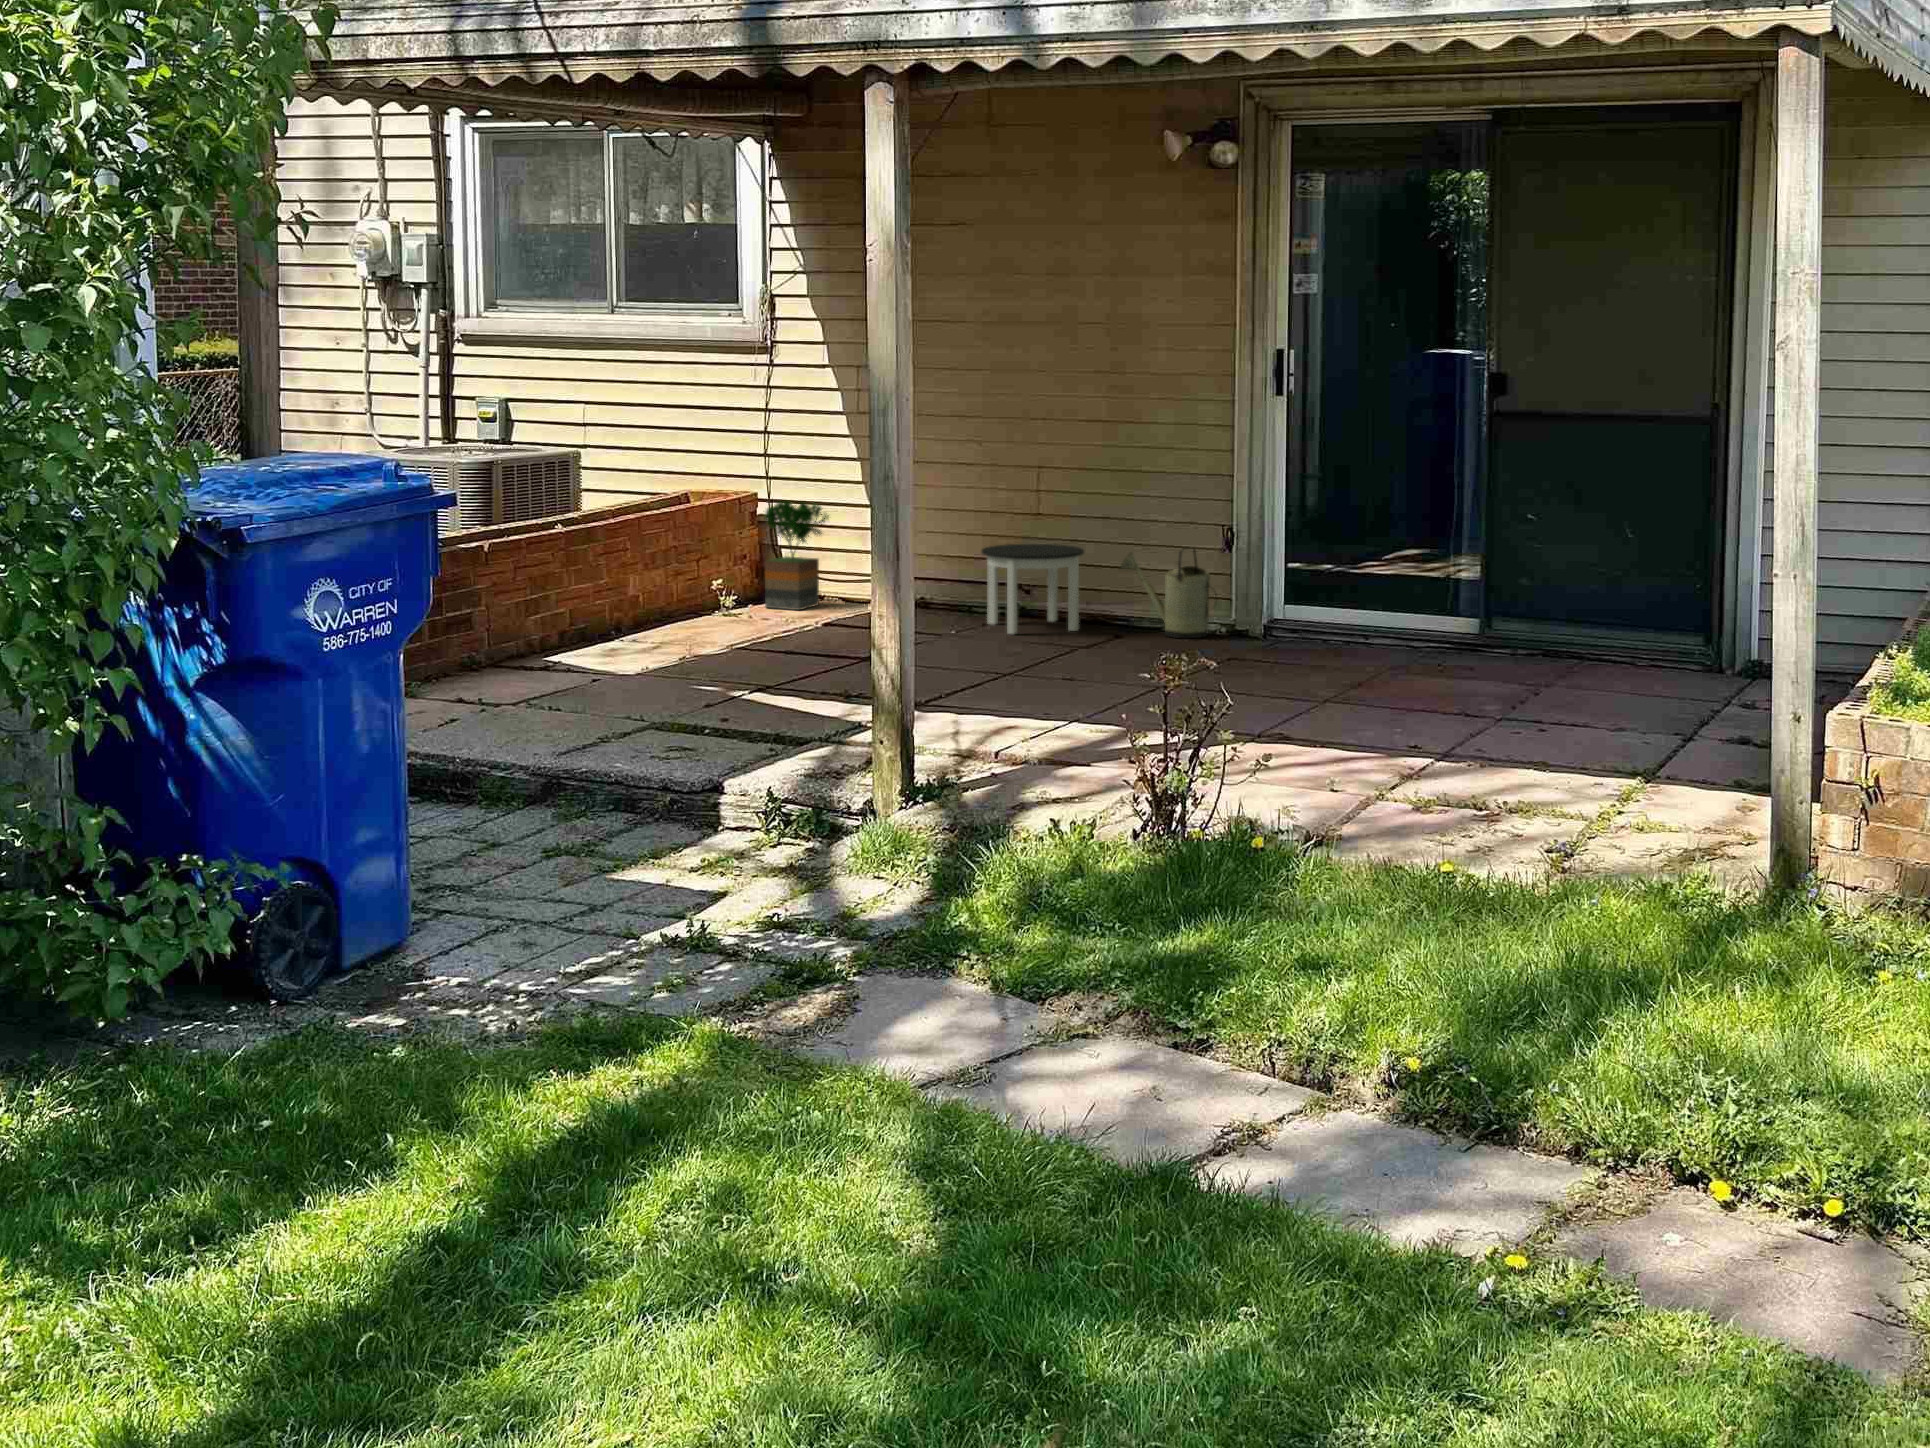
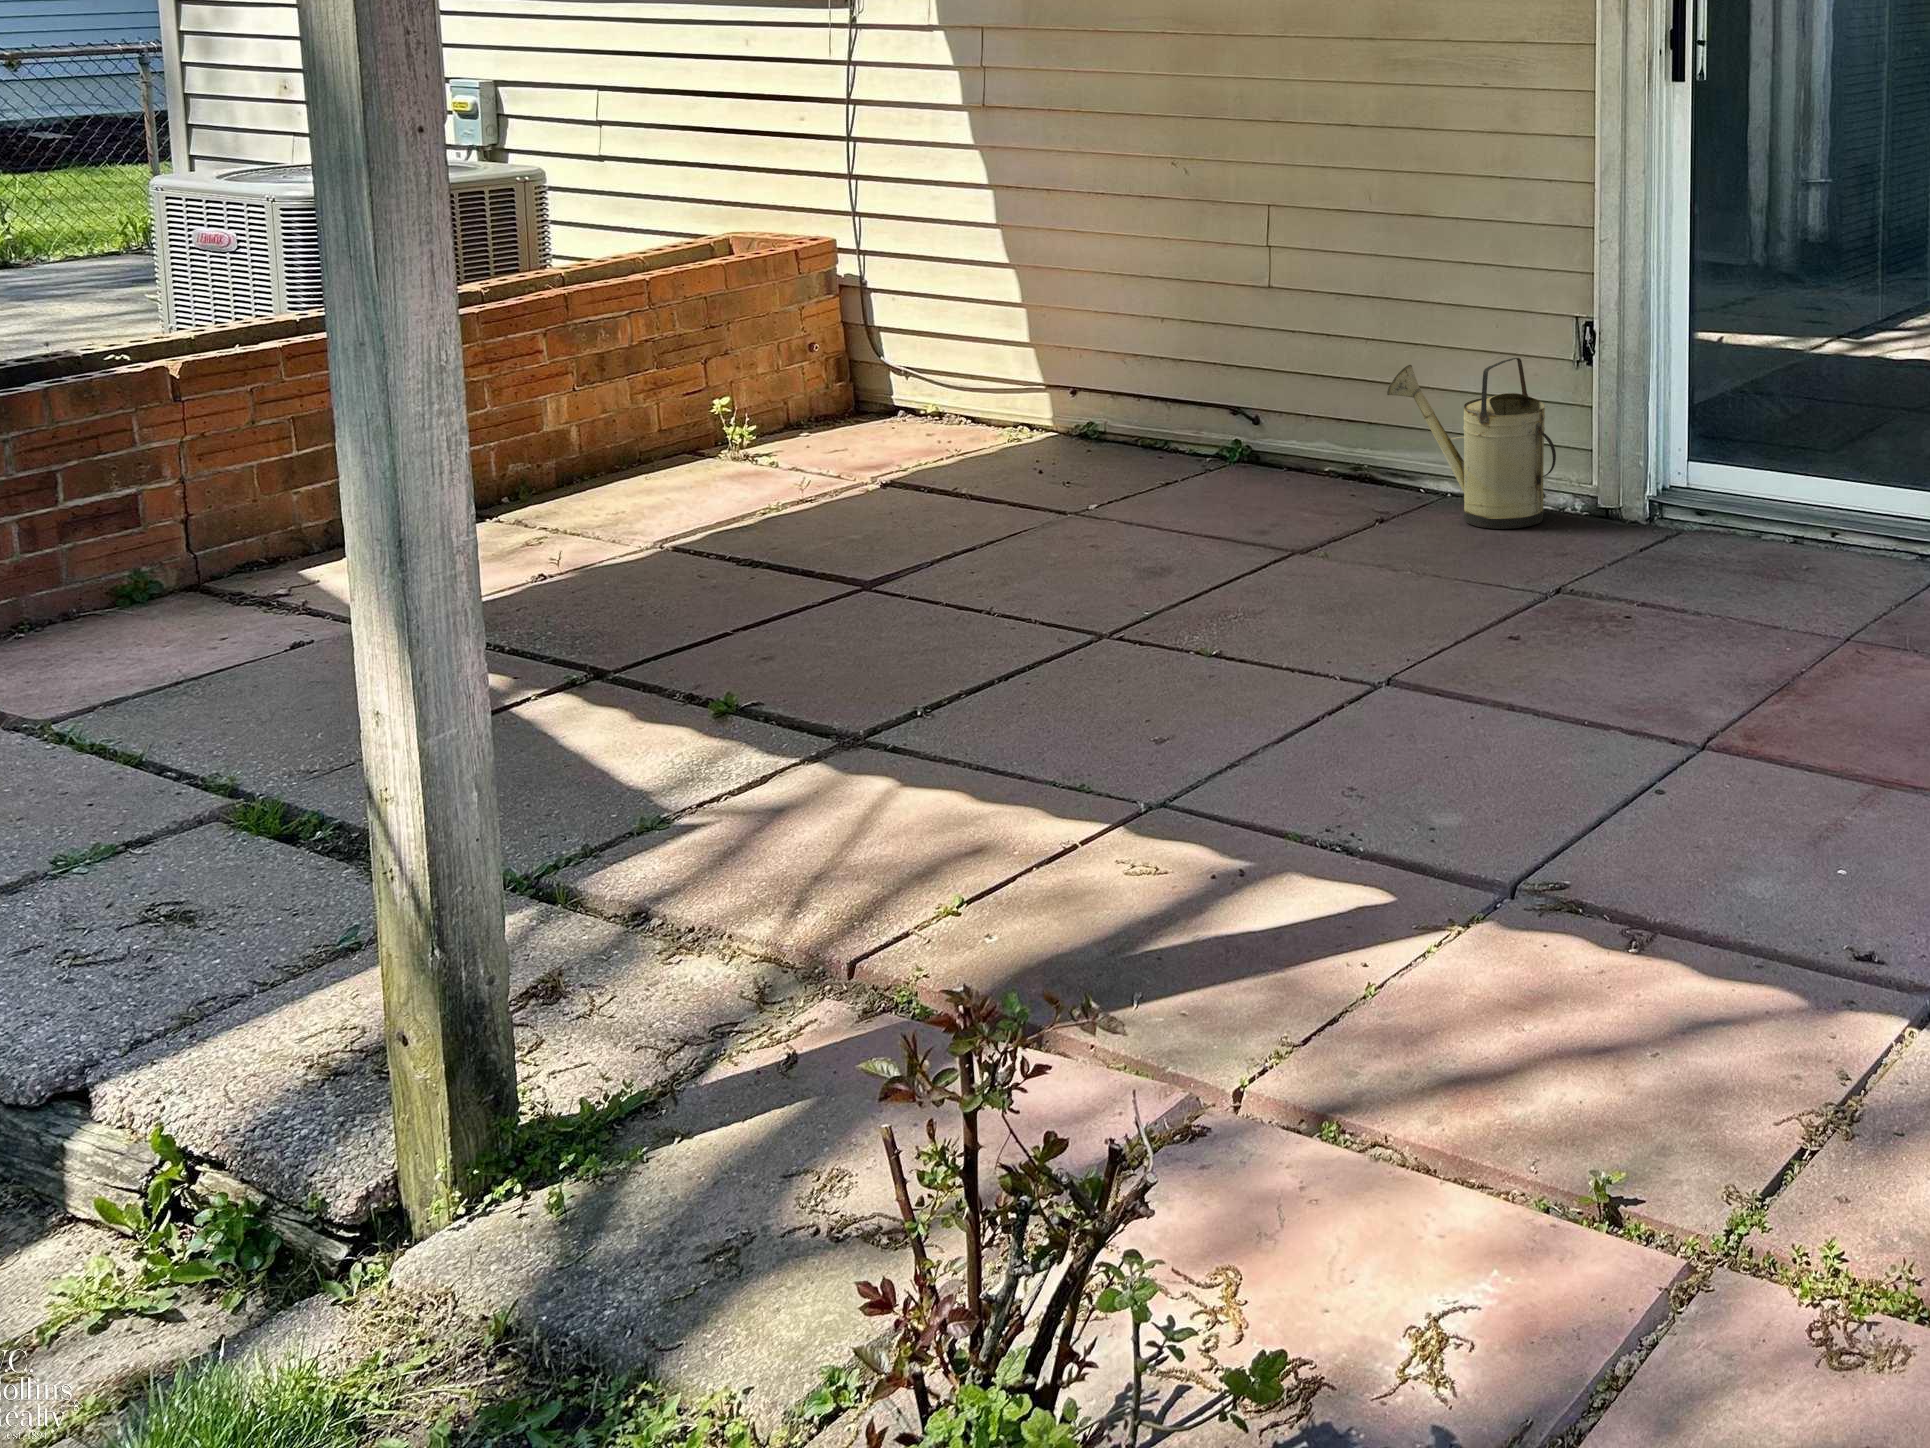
potted tree: present [765,500,829,610] -> none [815,255,943,445]
round table: present [982,544,1084,634] -> none [1146,341,1331,514]

